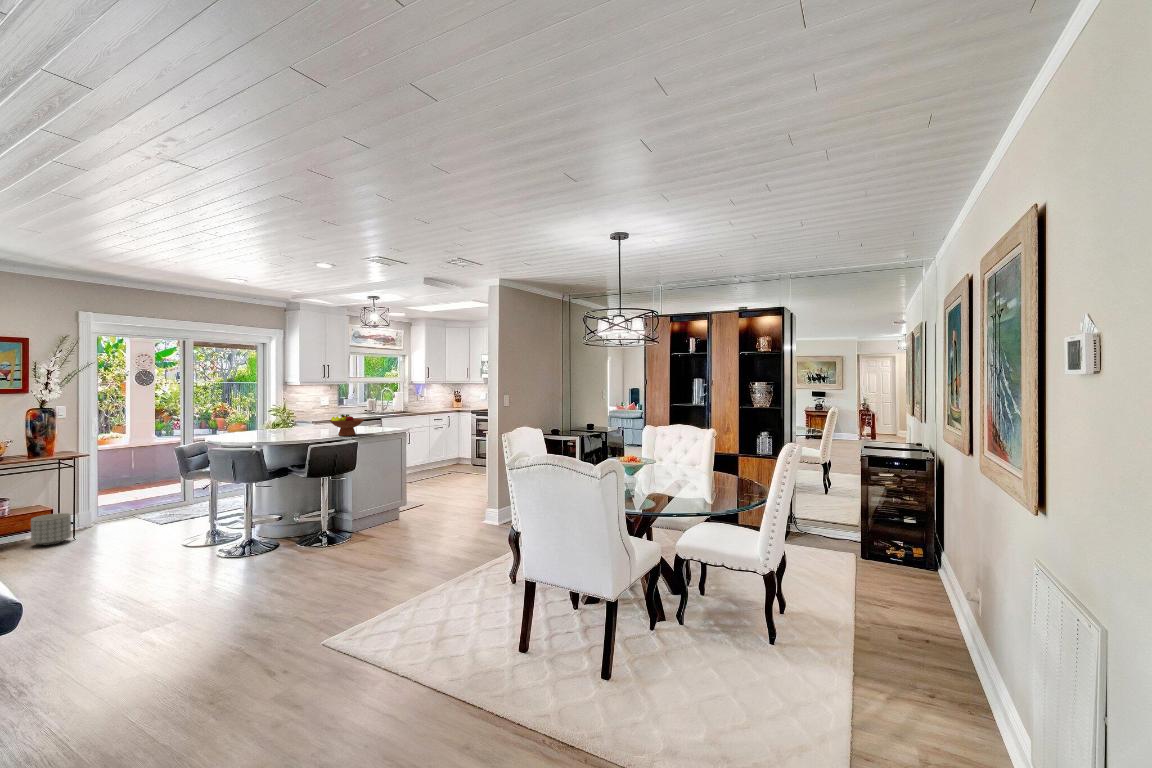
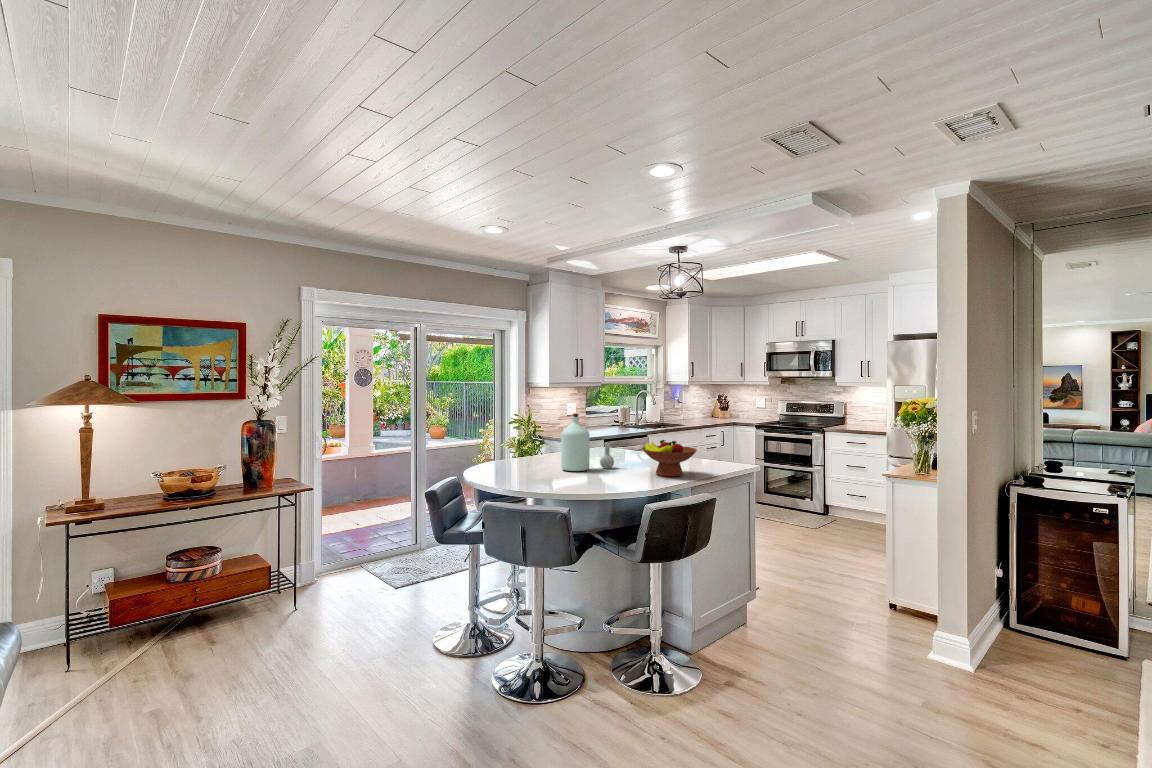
bottle: none [279,400,318,435] -> present [561,413,614,471]
planter: present [31,513,71,546] -> none [246,571,292,620]

